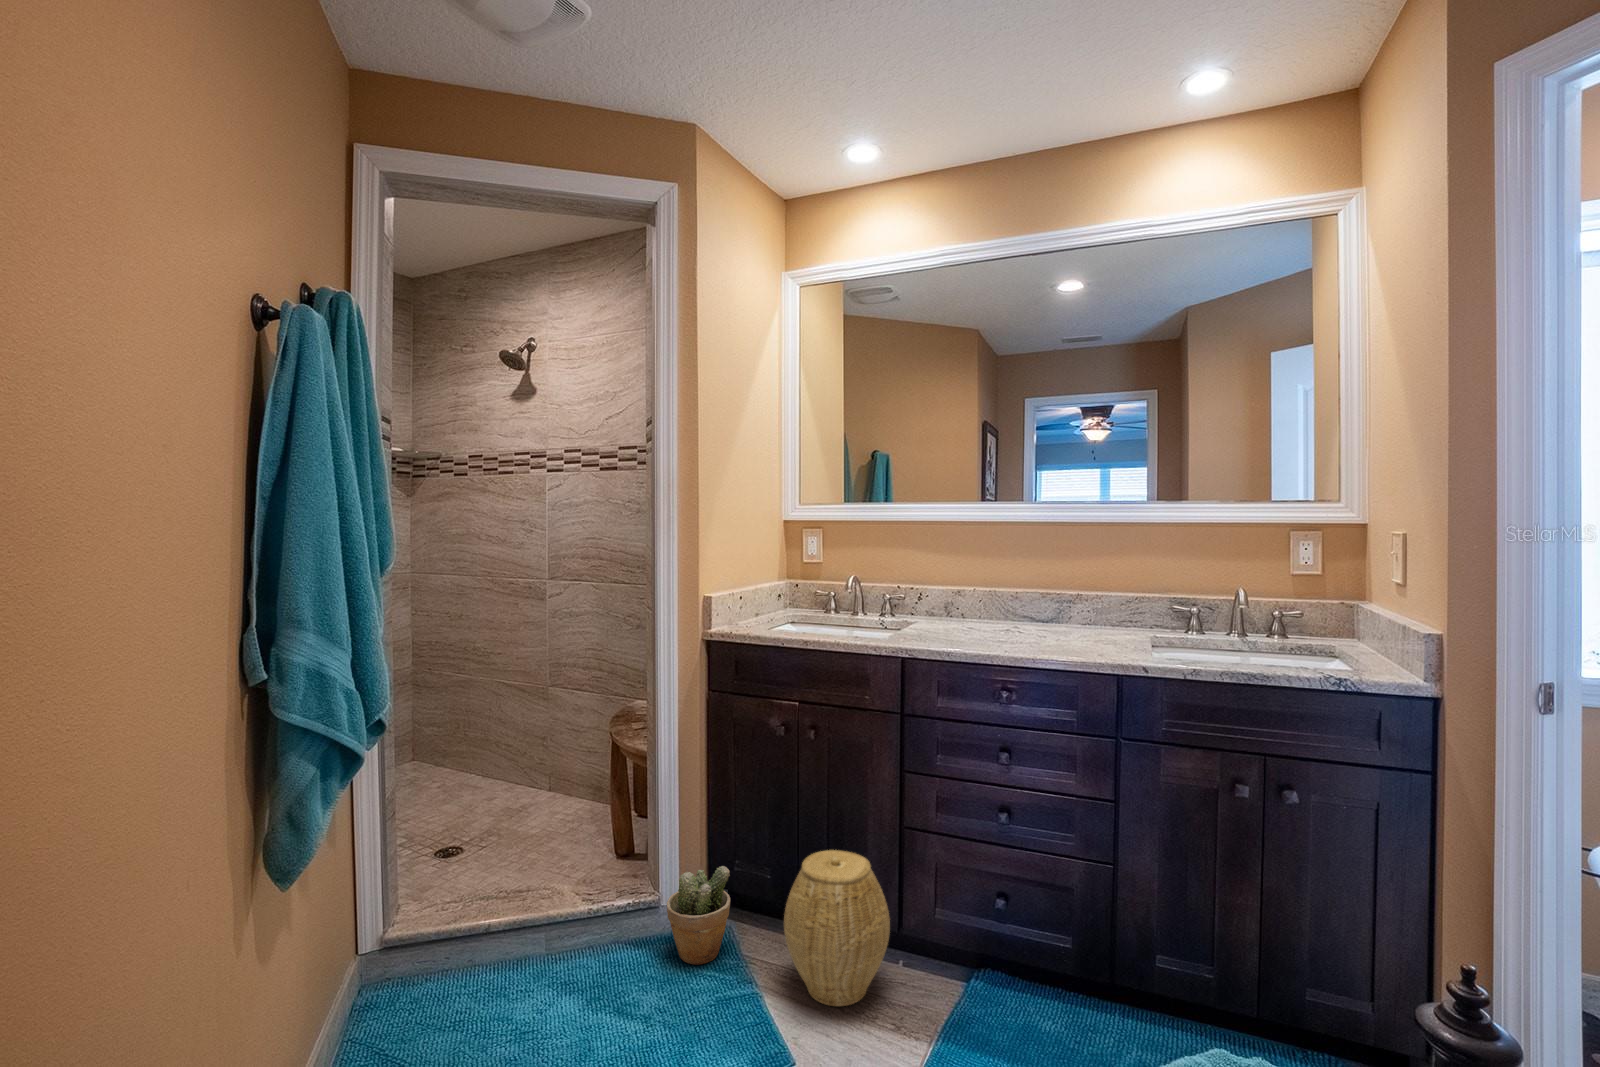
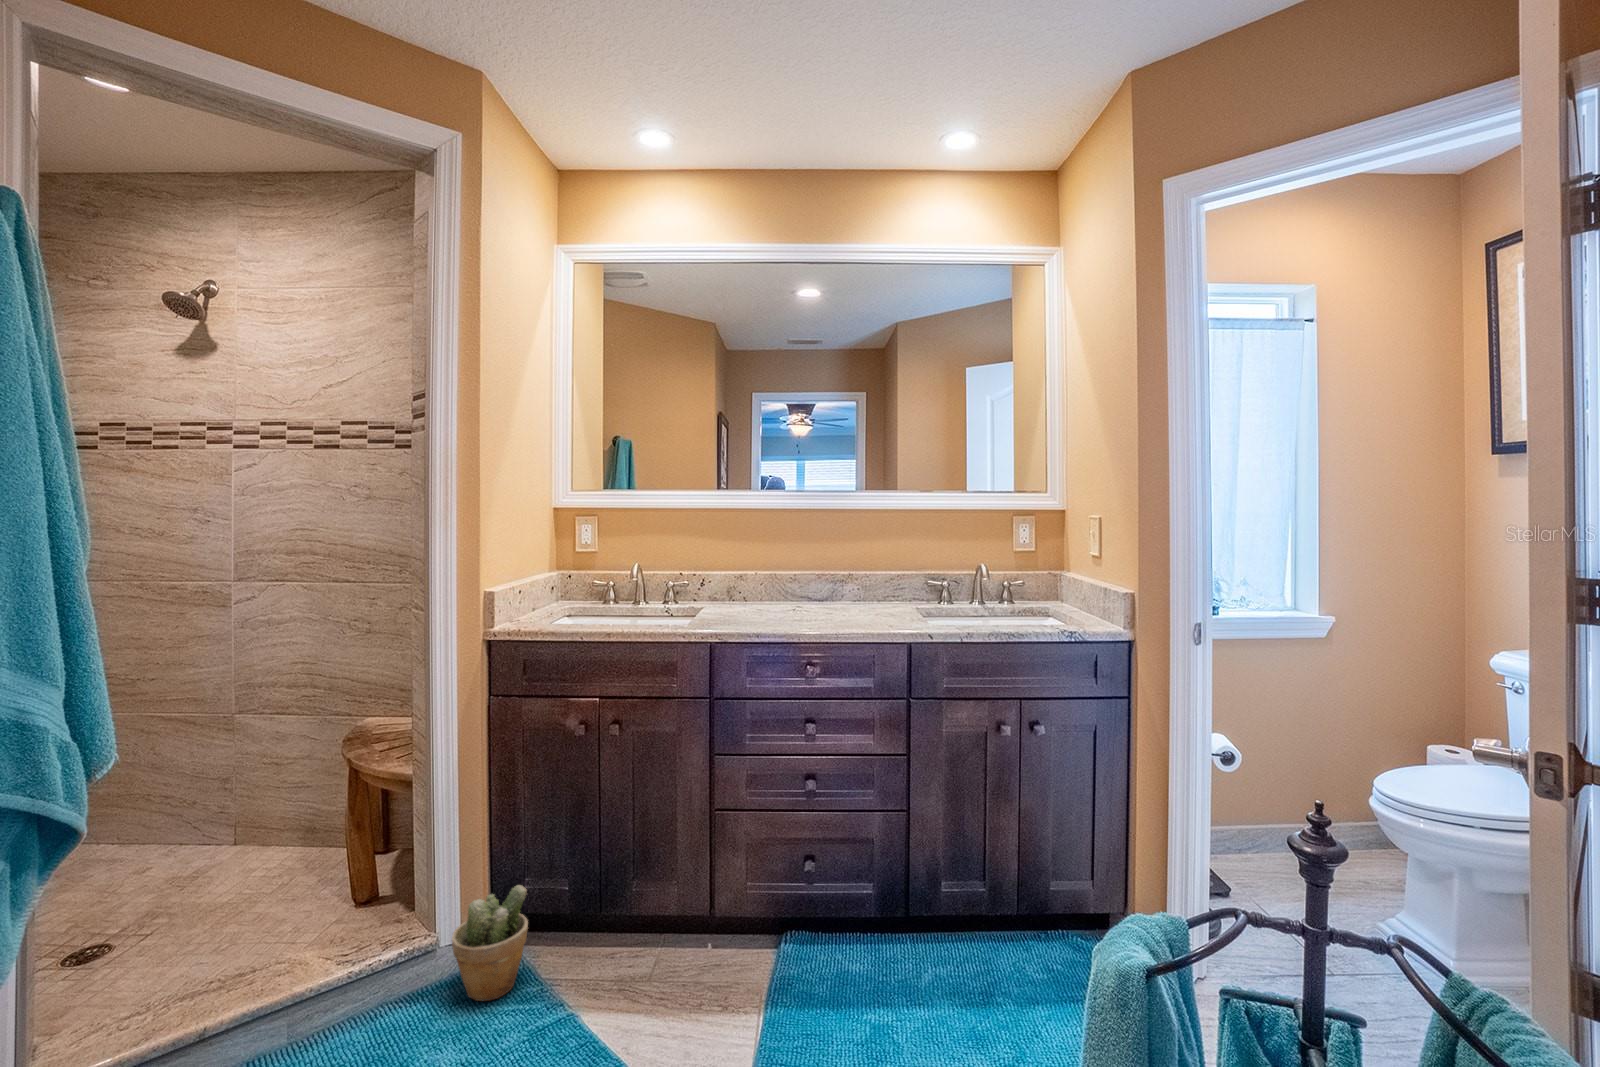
woven basket: present [784,850,890,1006] -> none [598,843,709,1003]

